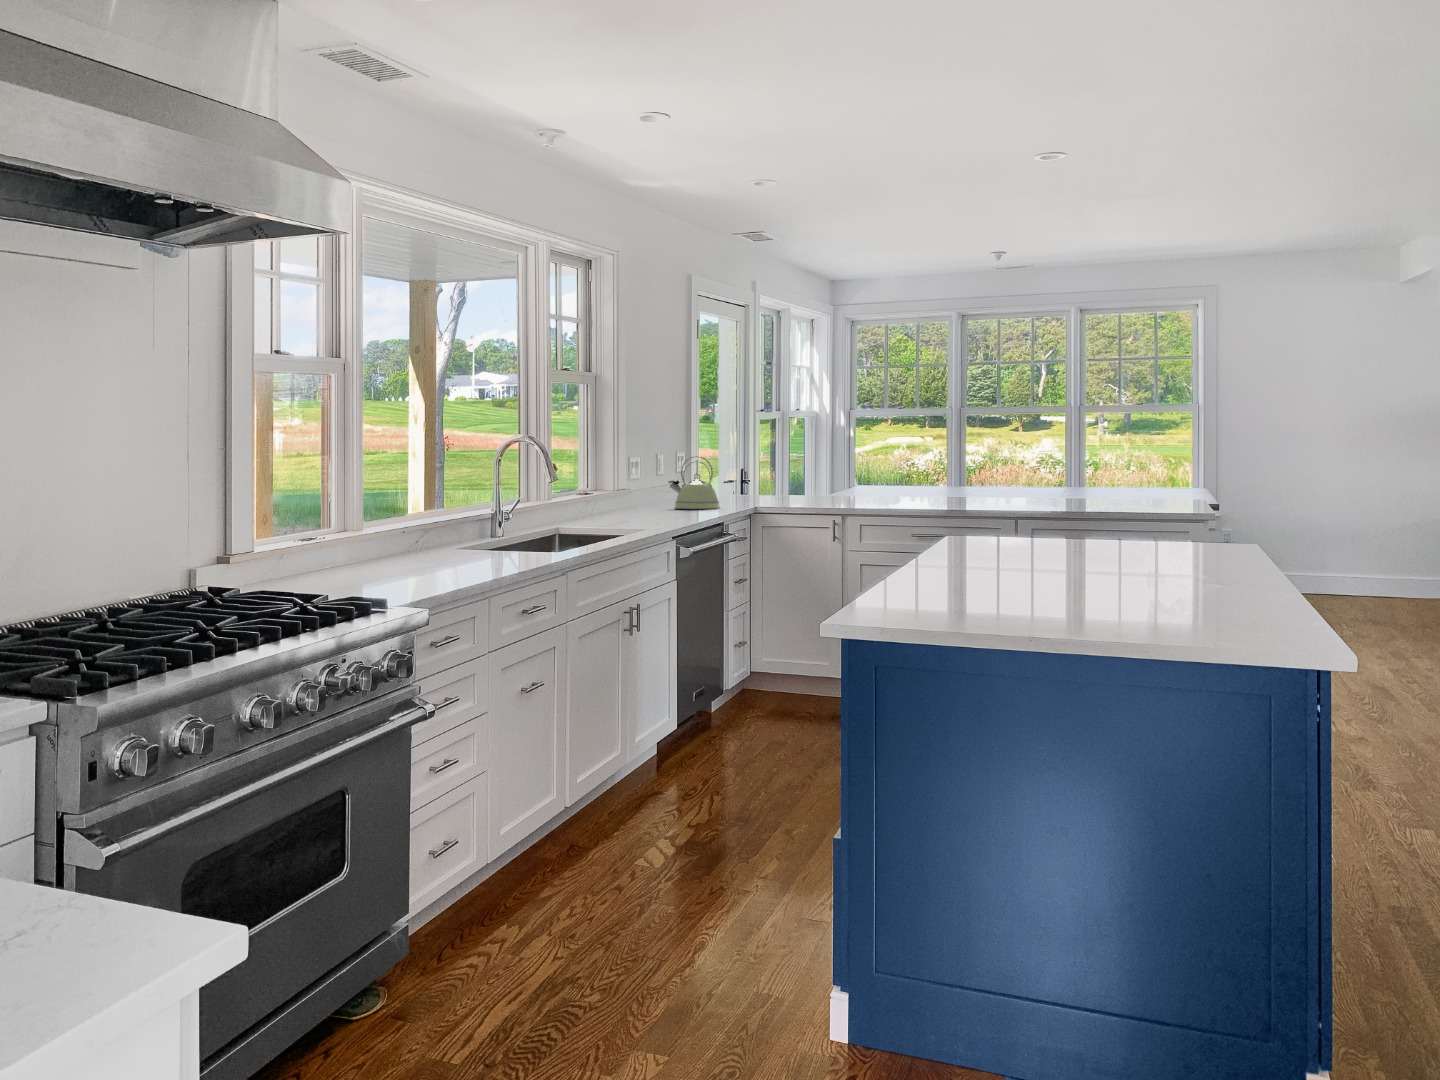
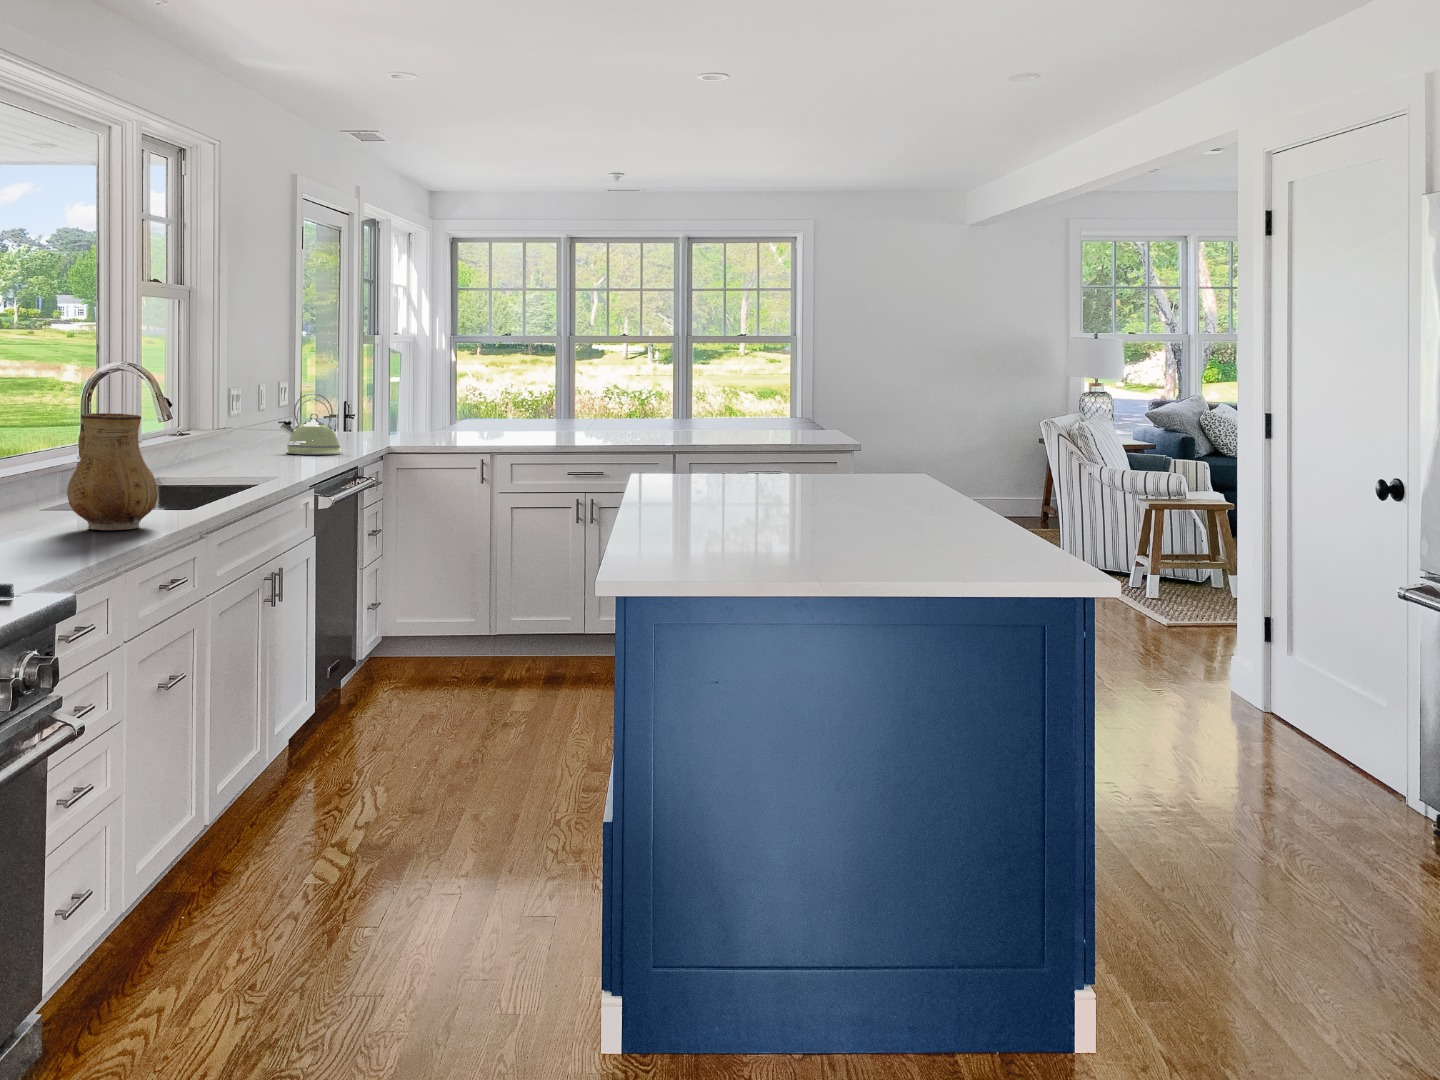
ceramic pitcher: none [463,475,526,566] -> present [67,413,158,530]

